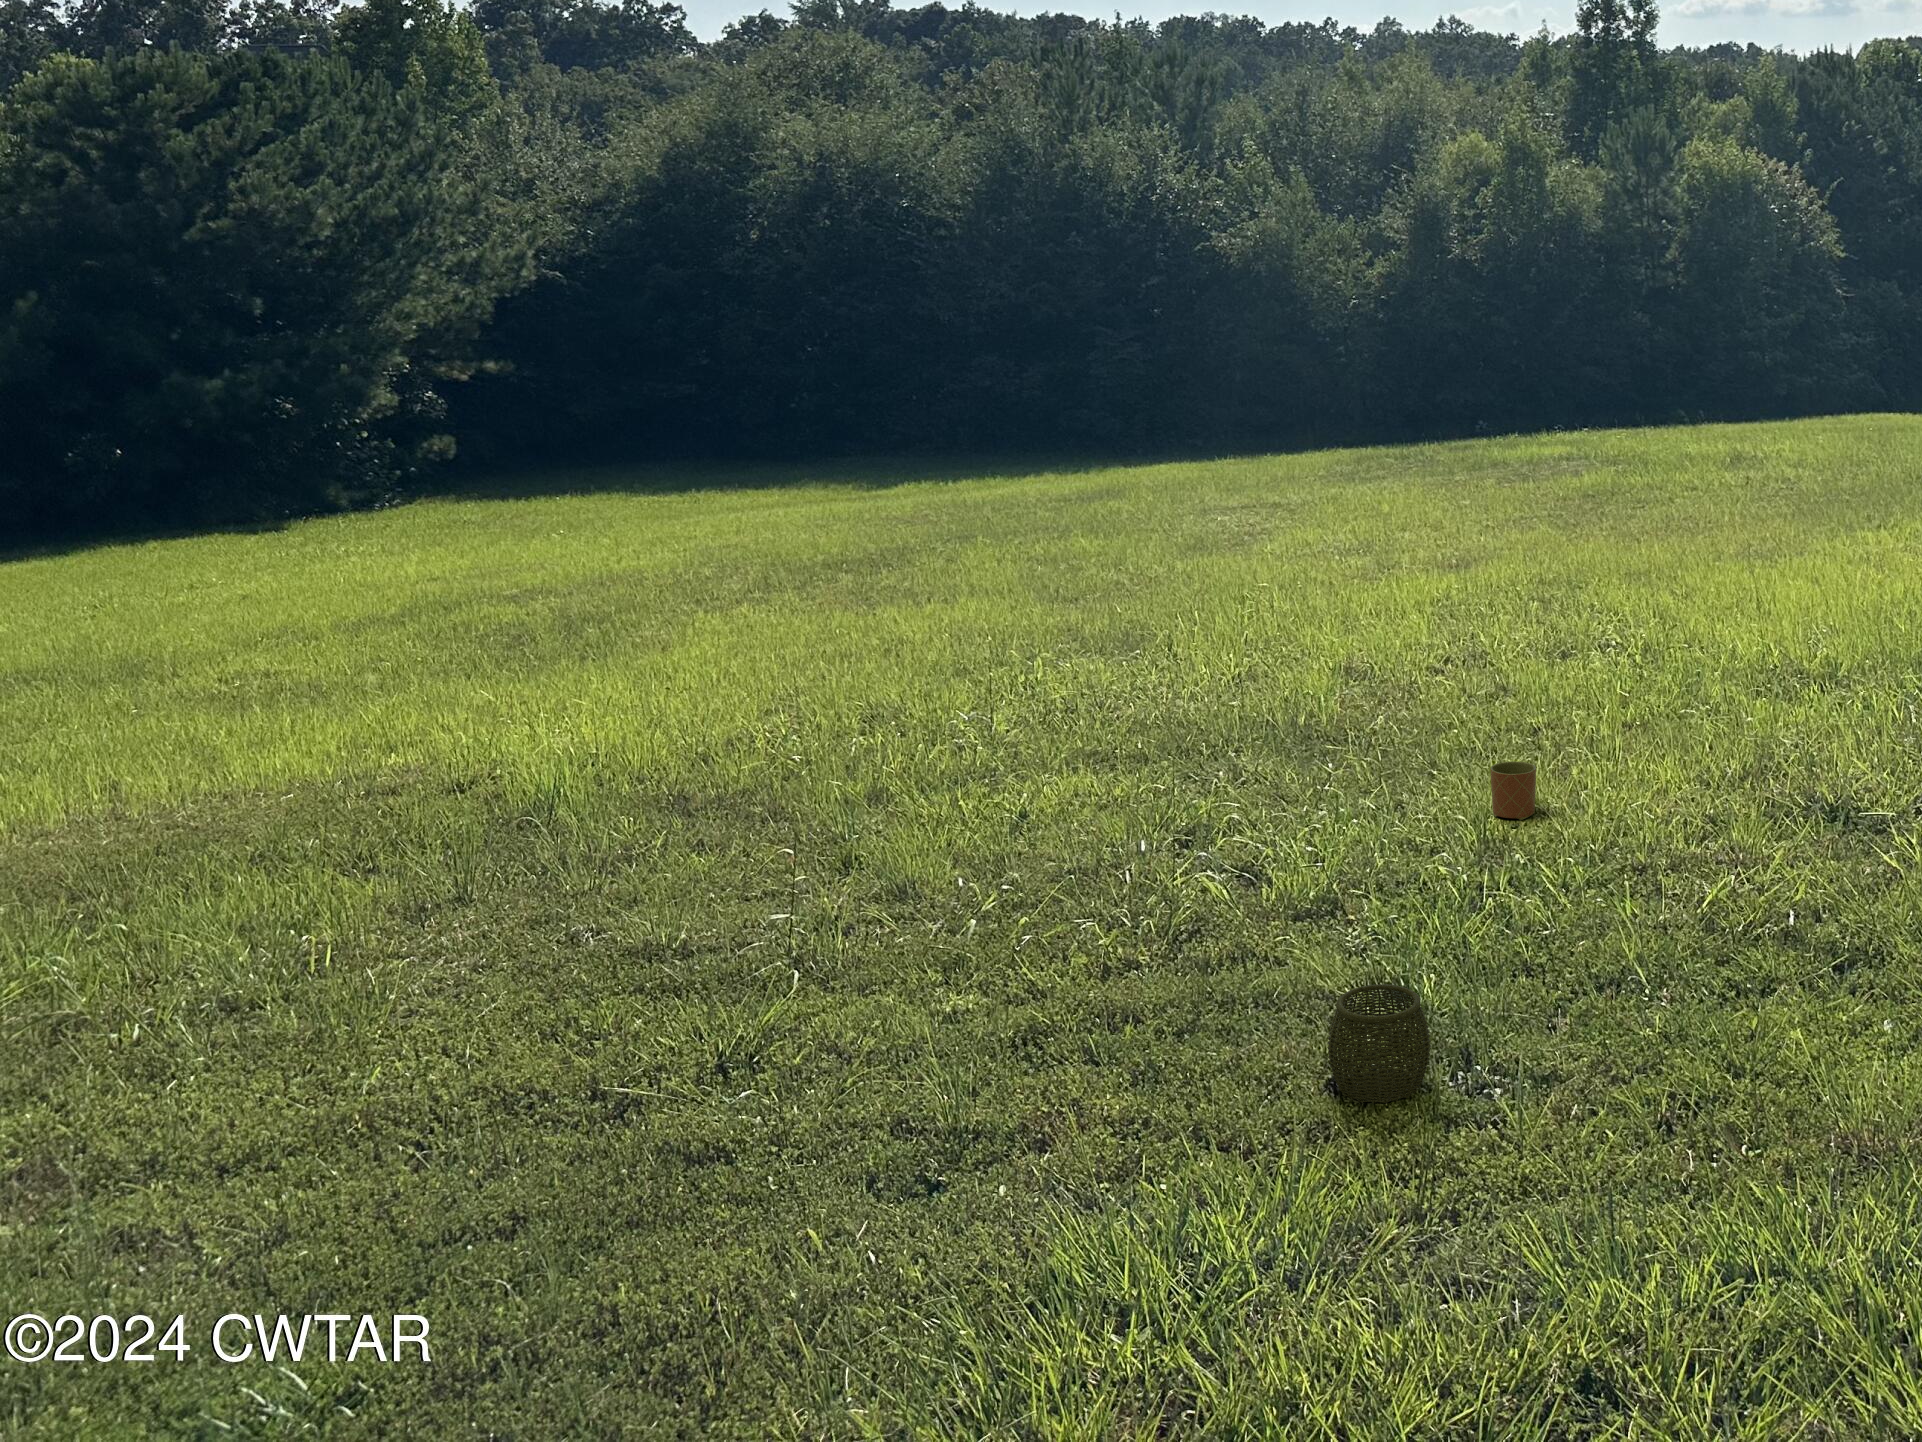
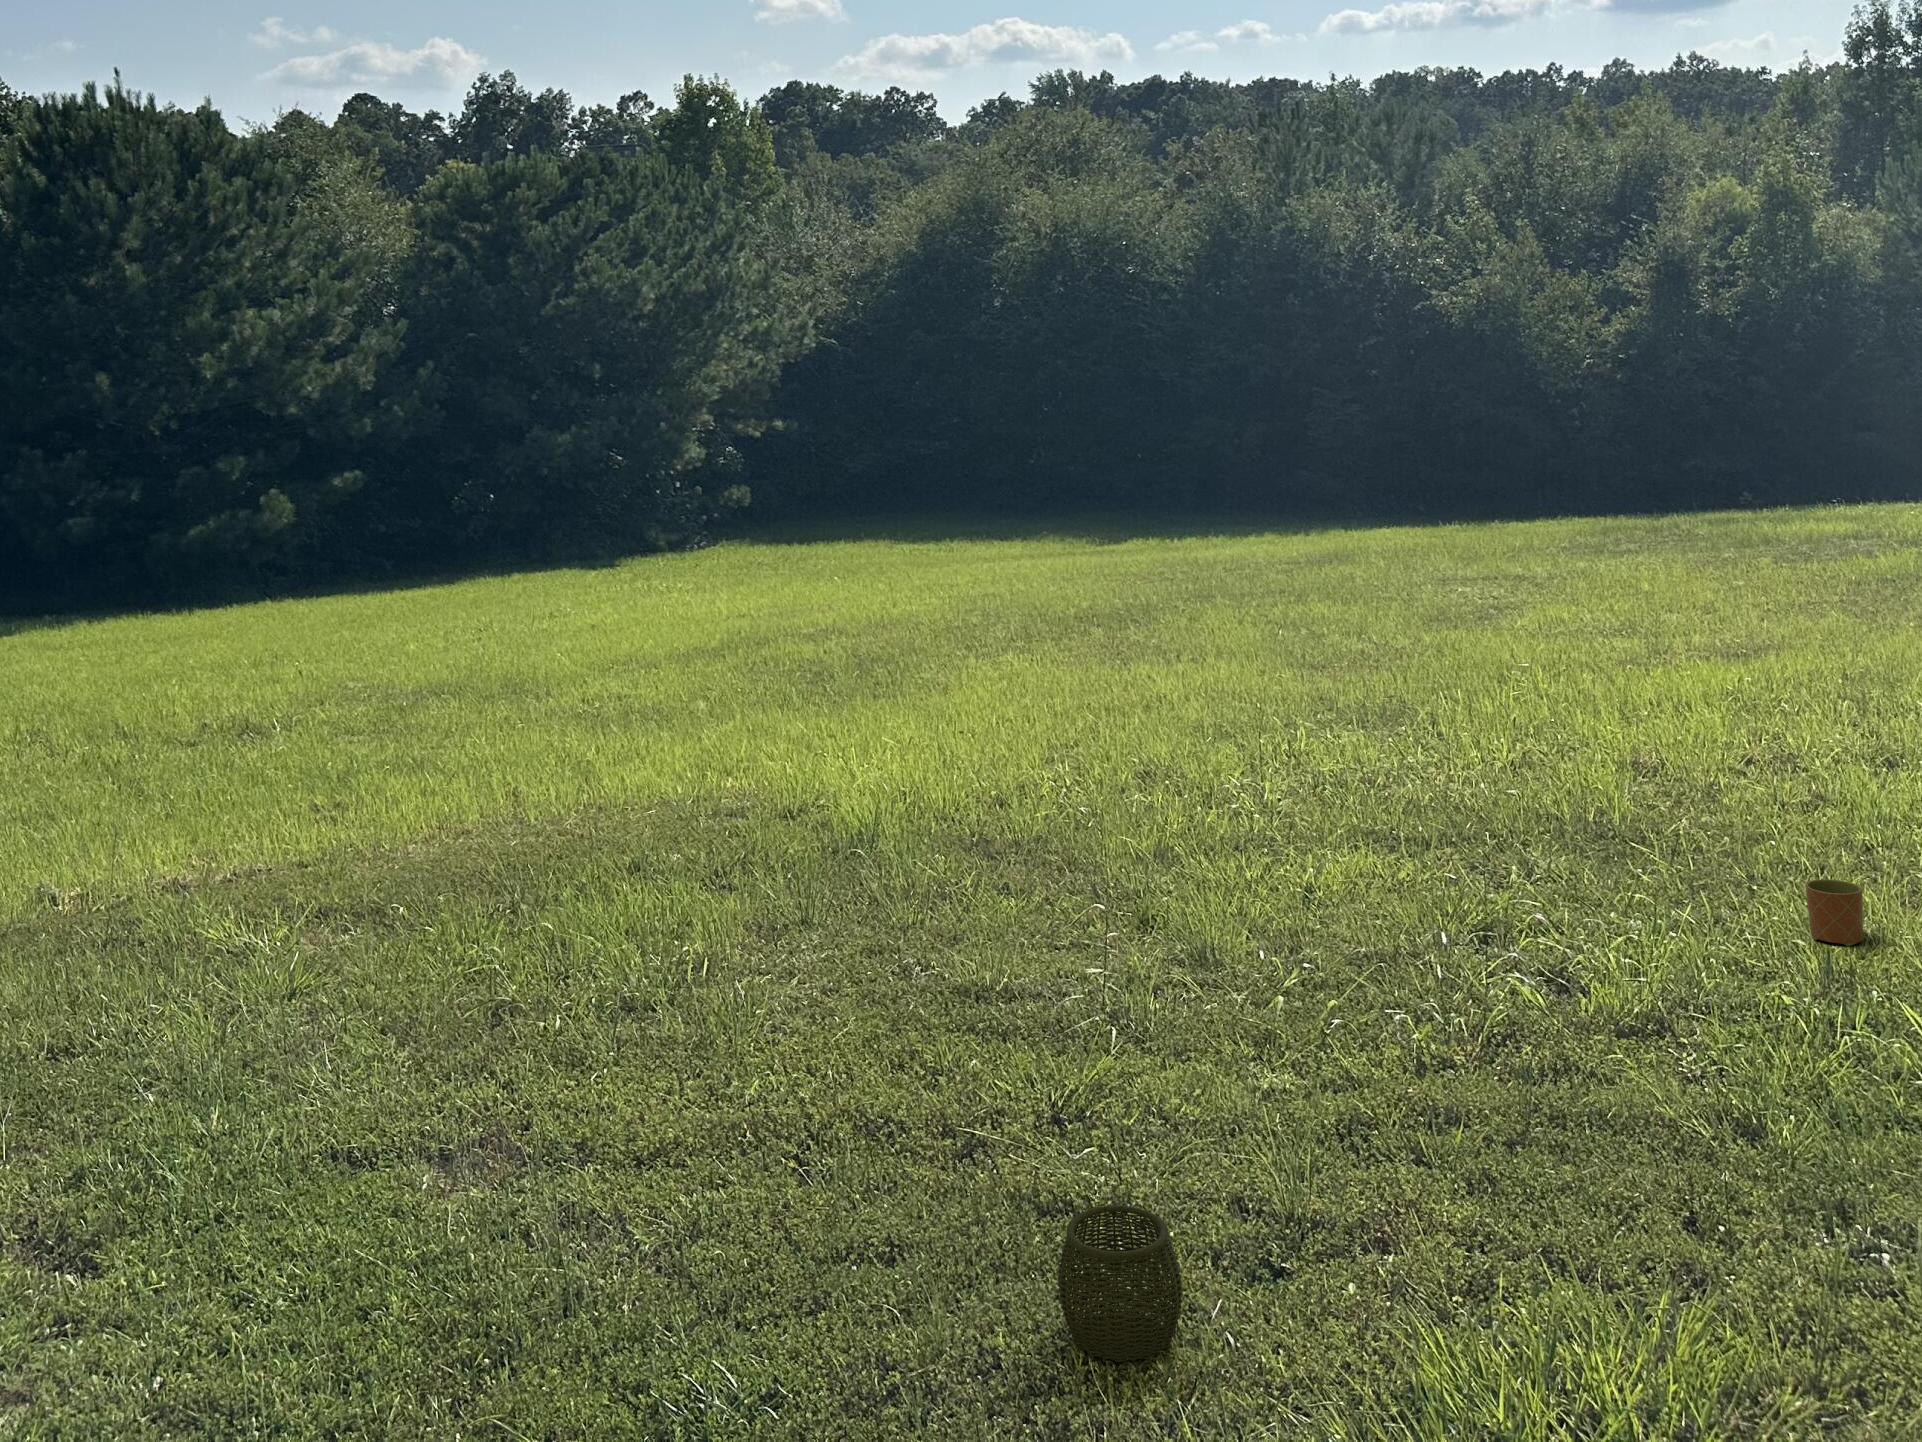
woven basket: present [1327,984,1431,1104] -> present [1057,1205,1183,1363]

